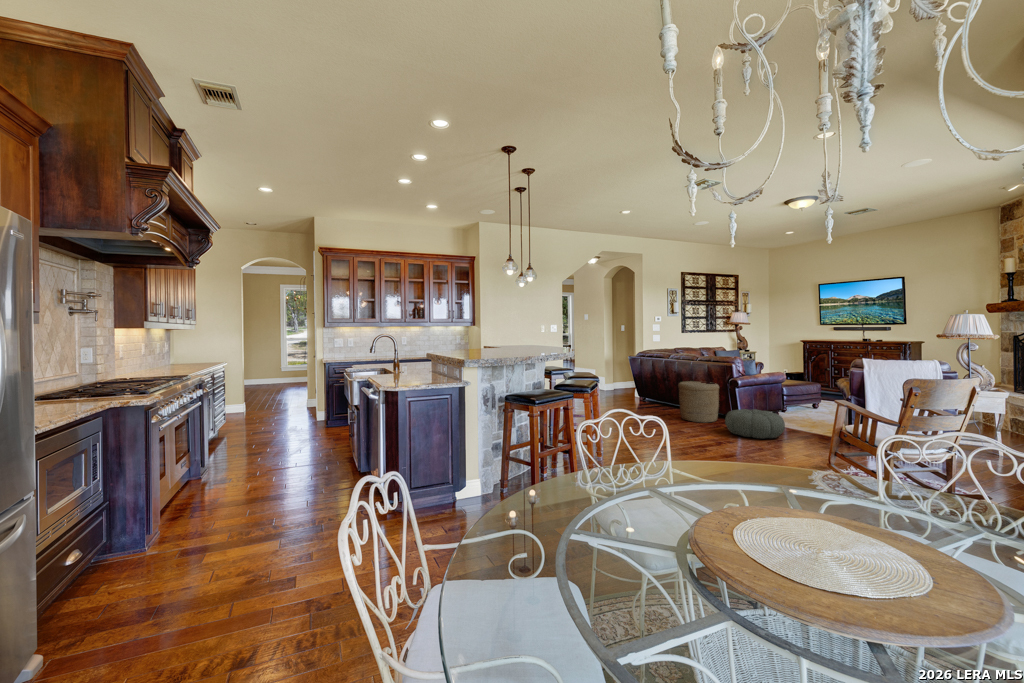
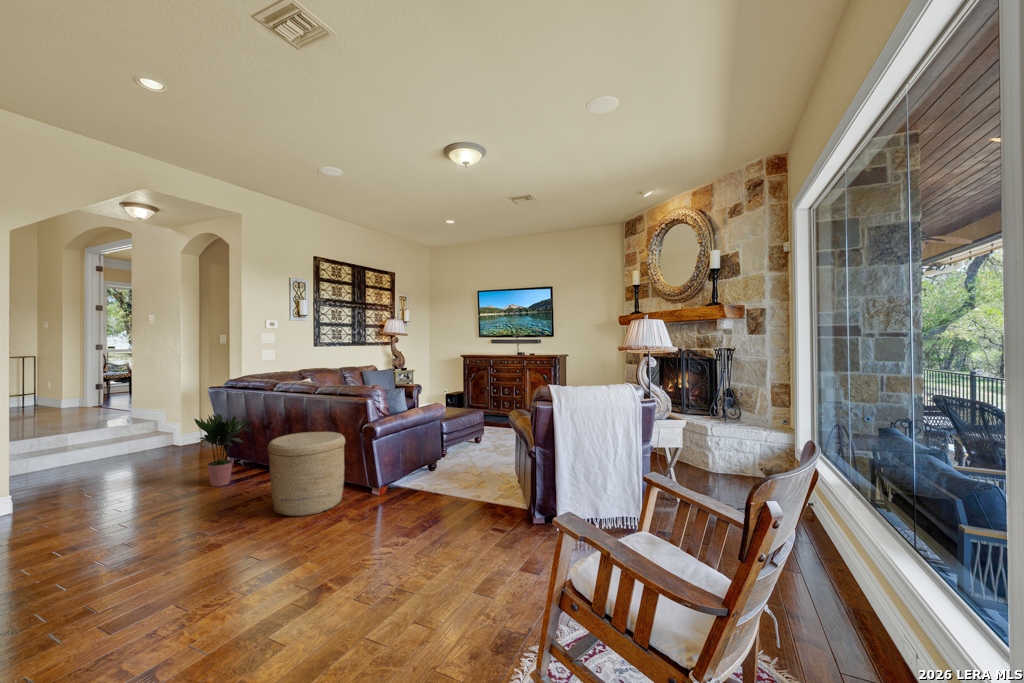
potted plant: none [633,368,661,408] -> present [194,414,251,486]
pouf: present [725,409,785,439] -> none [343,481,444,551]

